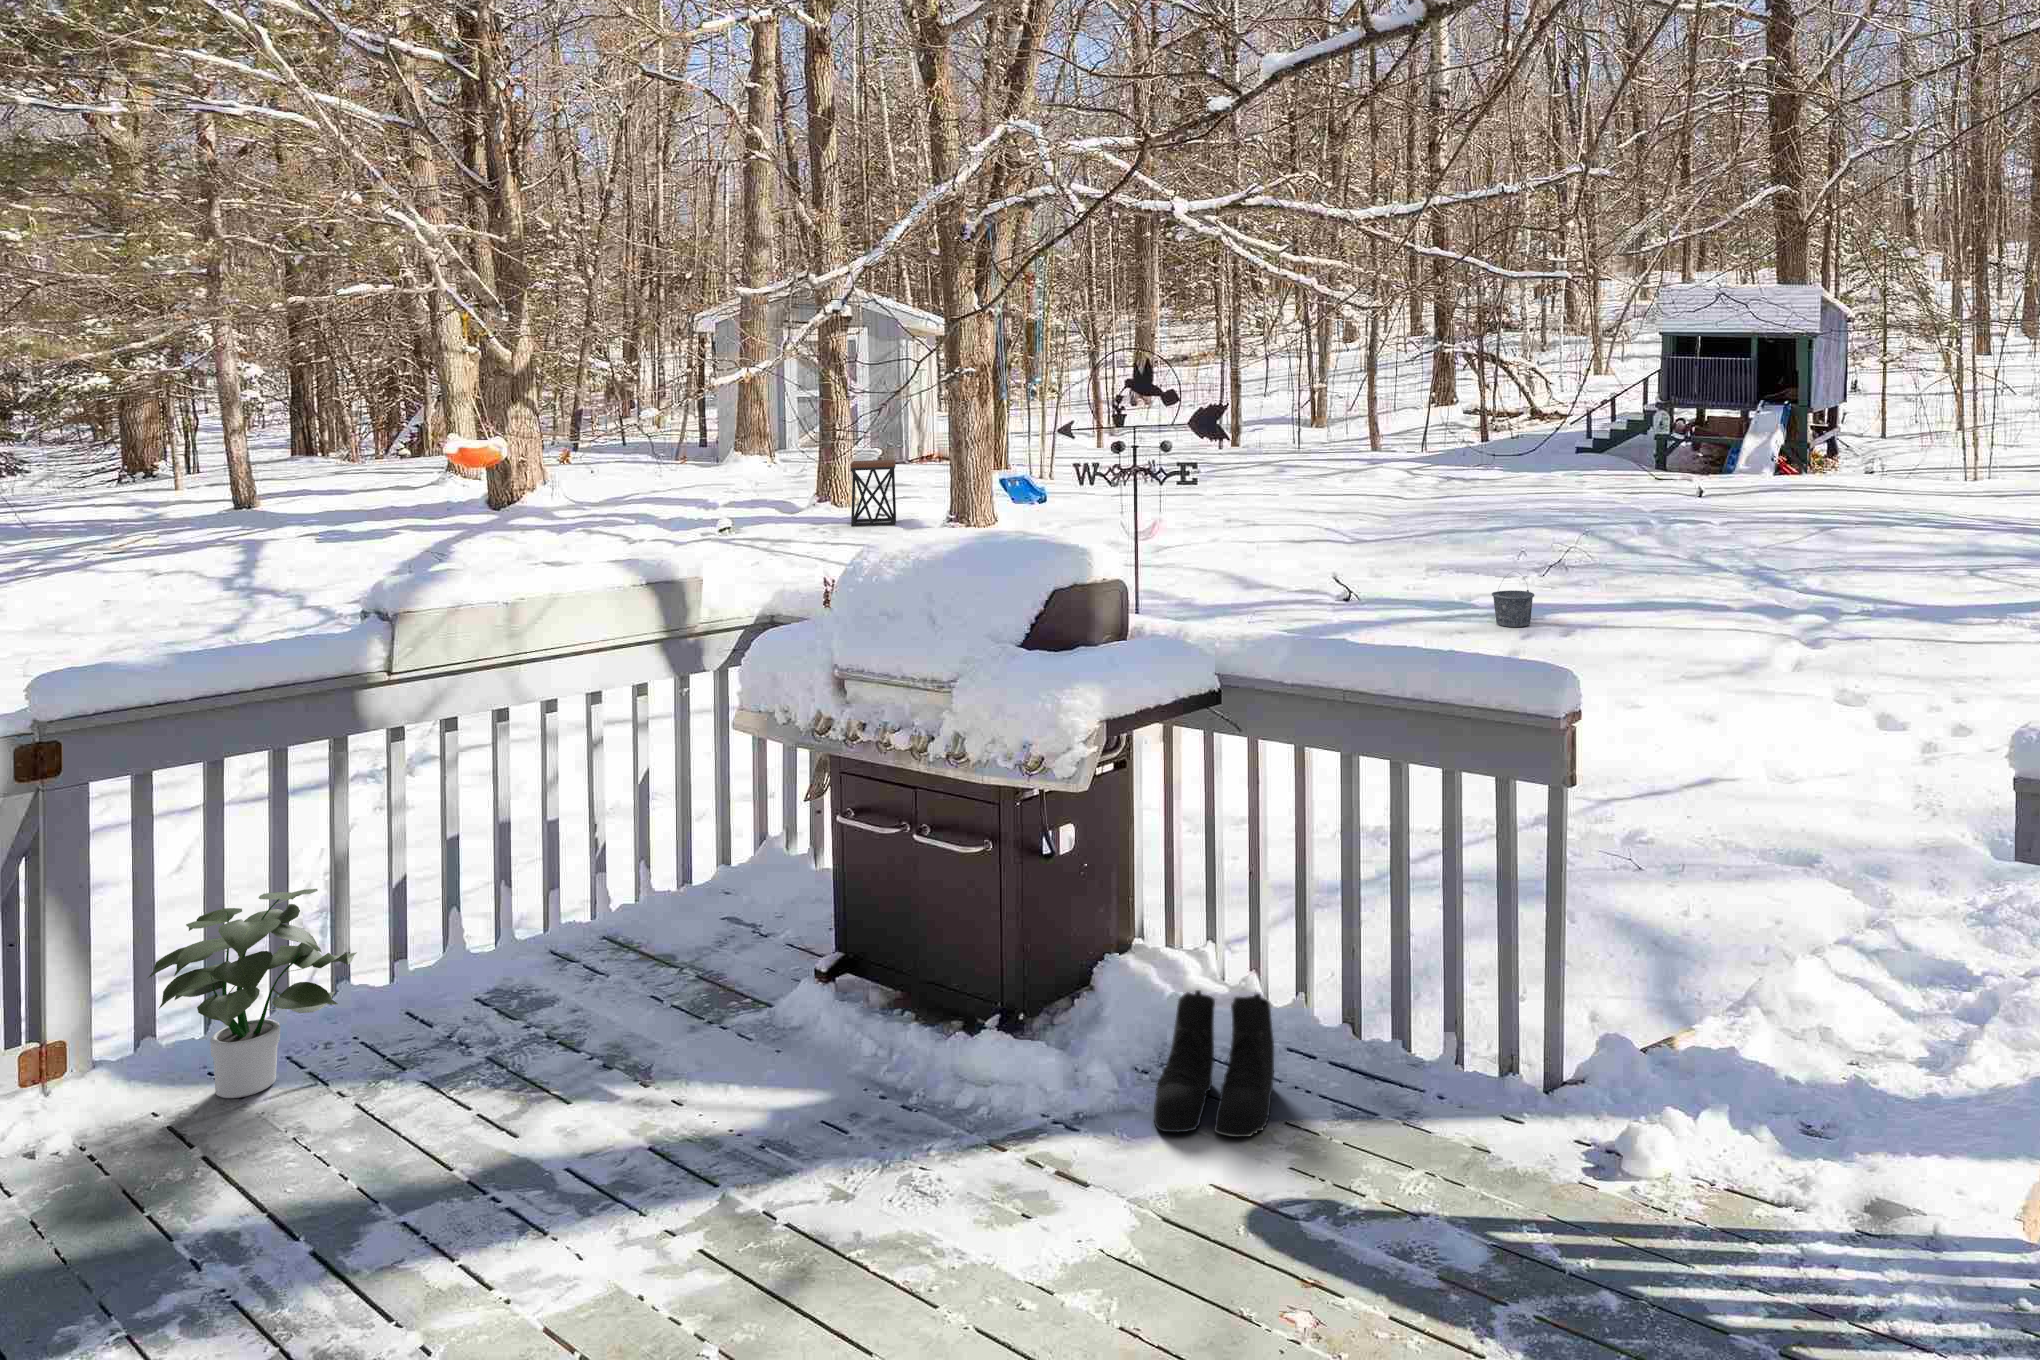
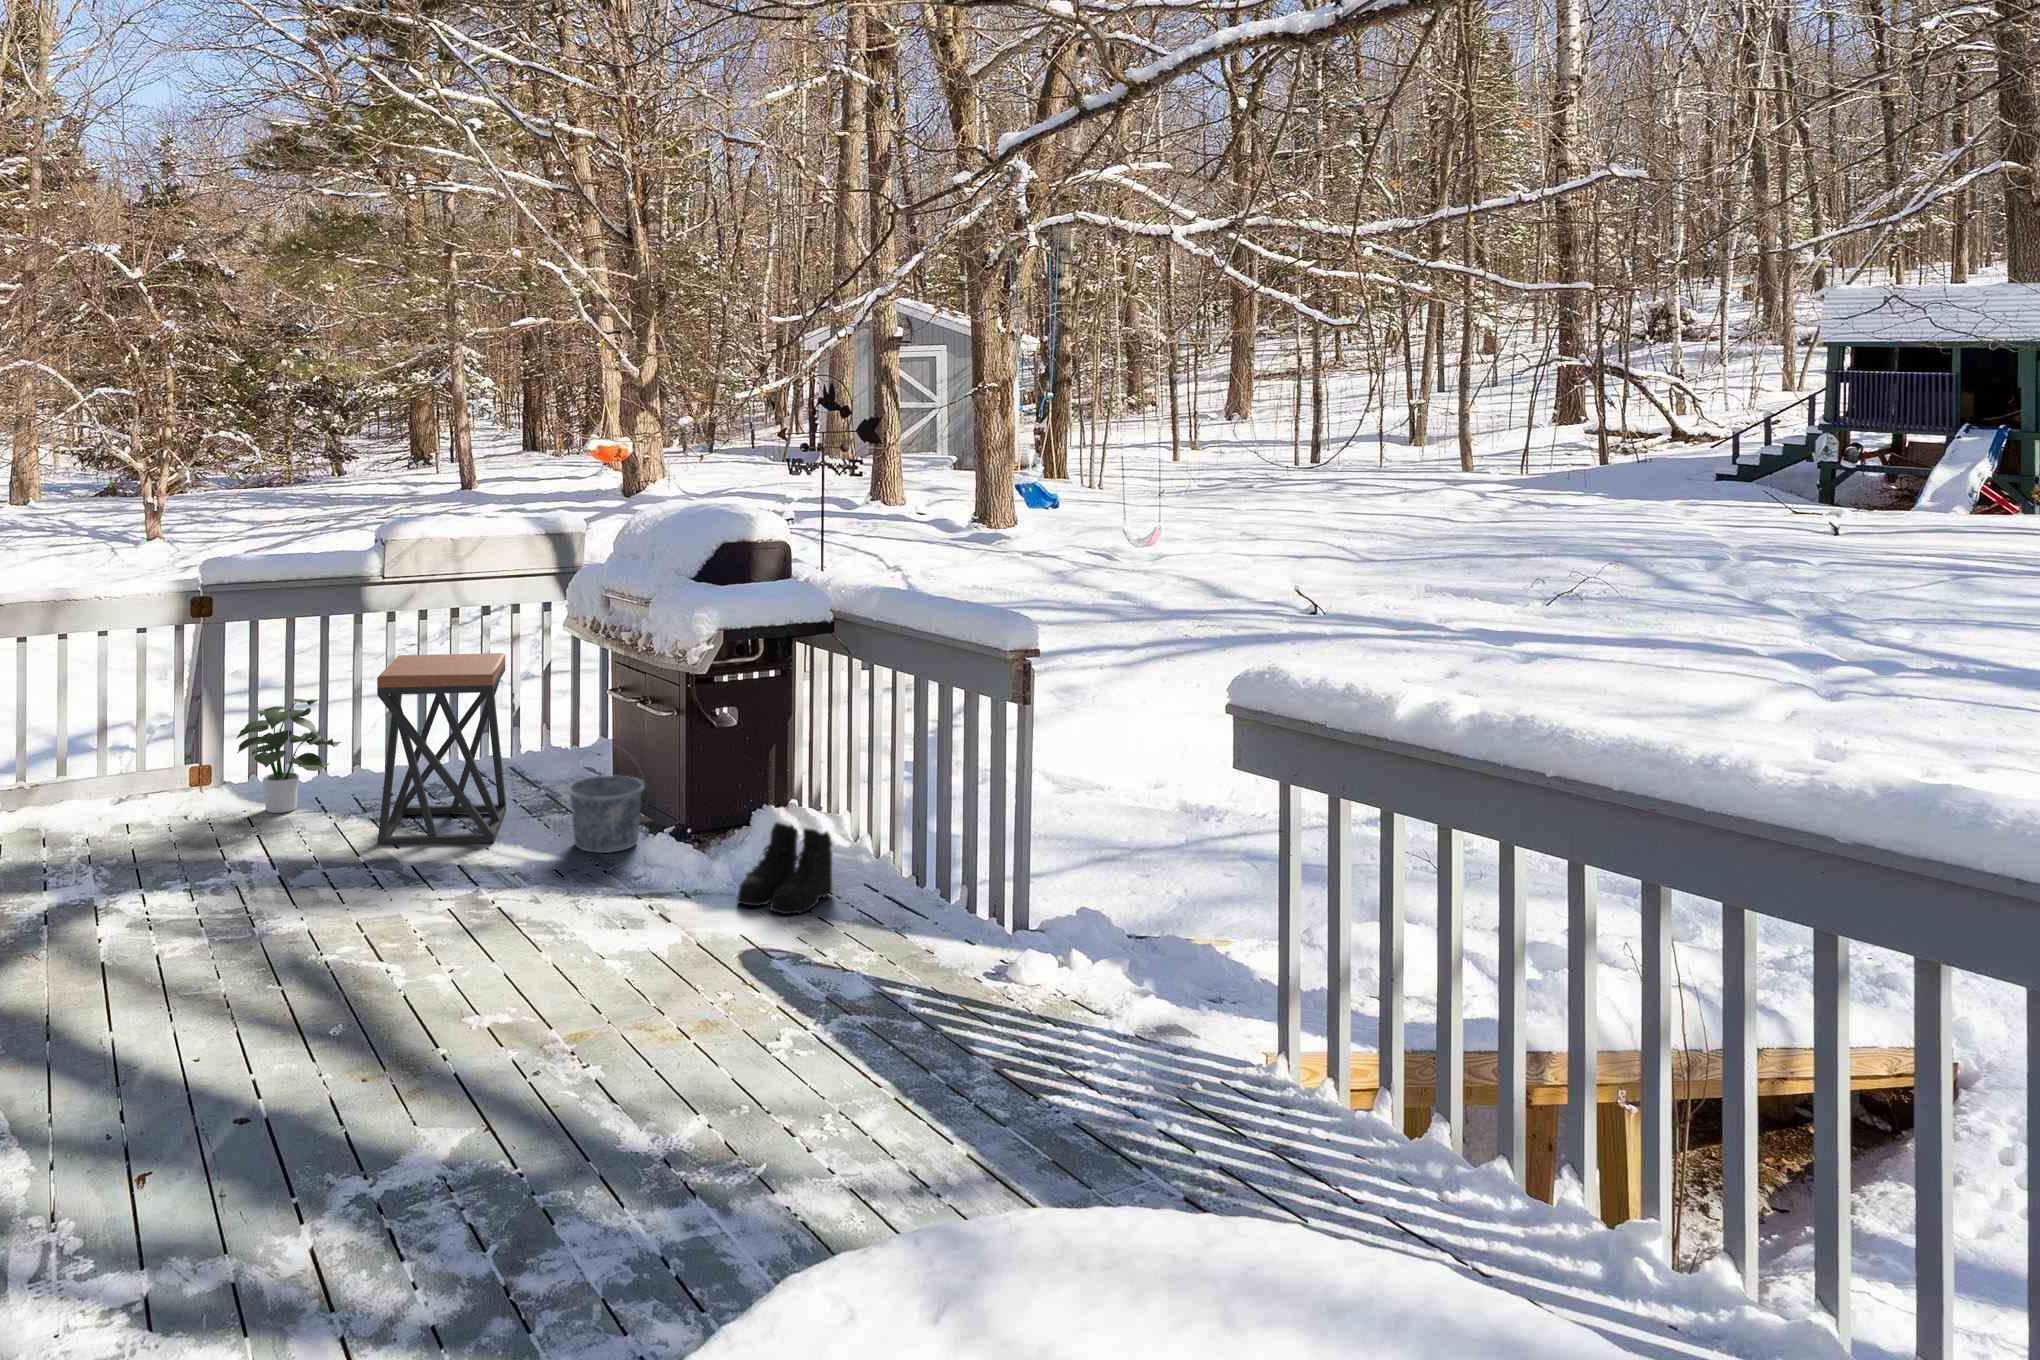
stool: present [851,460,896,526] -> present [377,653,506,845]
bucket: present [1492,590,1534,627] -> present [567,746,645,853]

